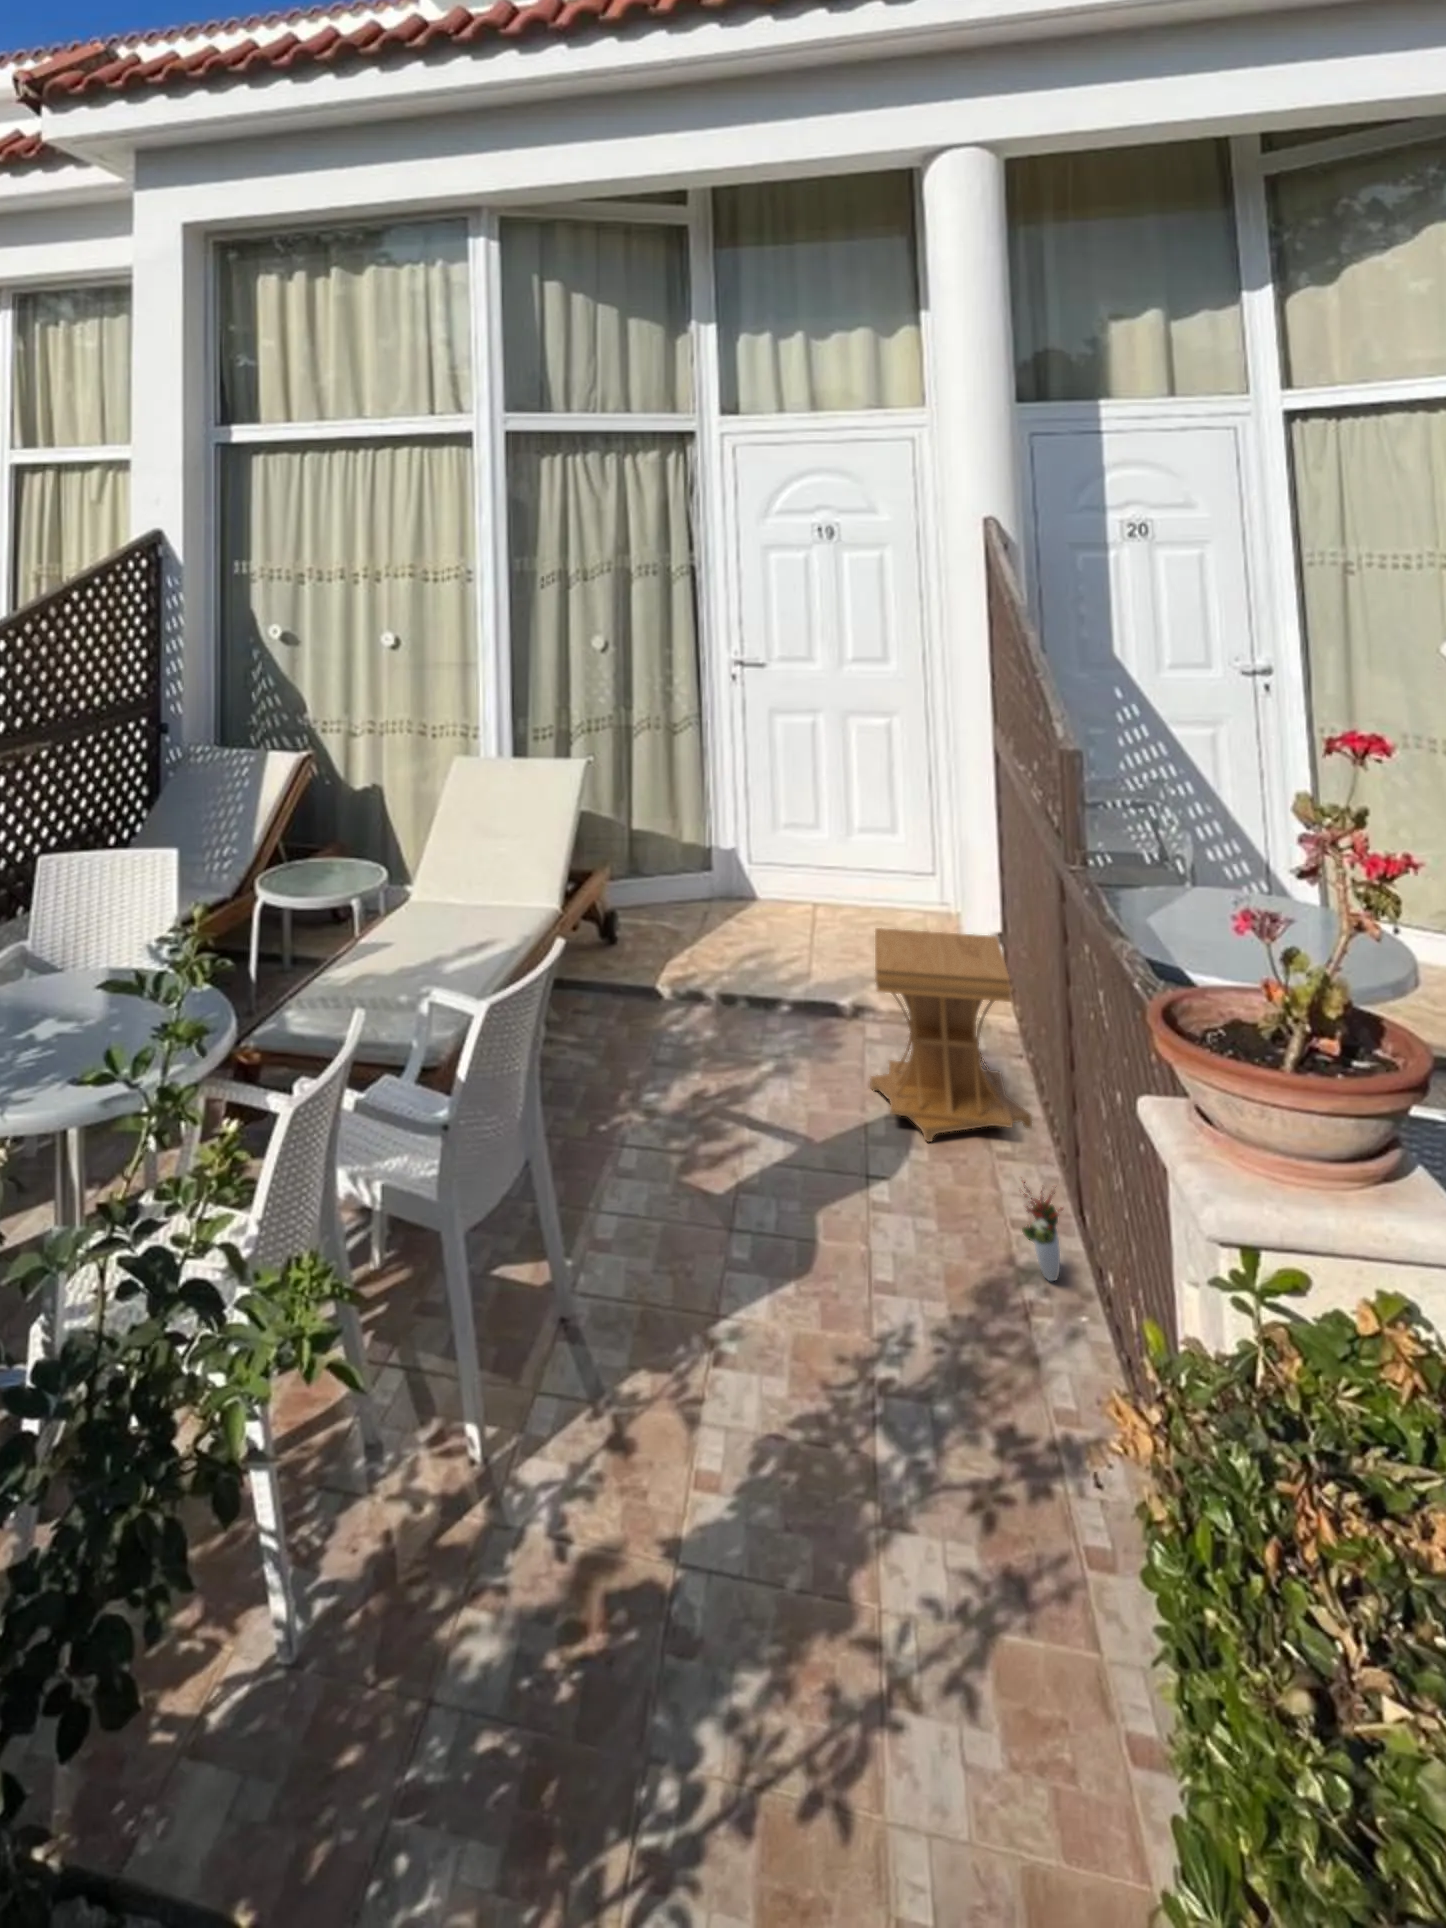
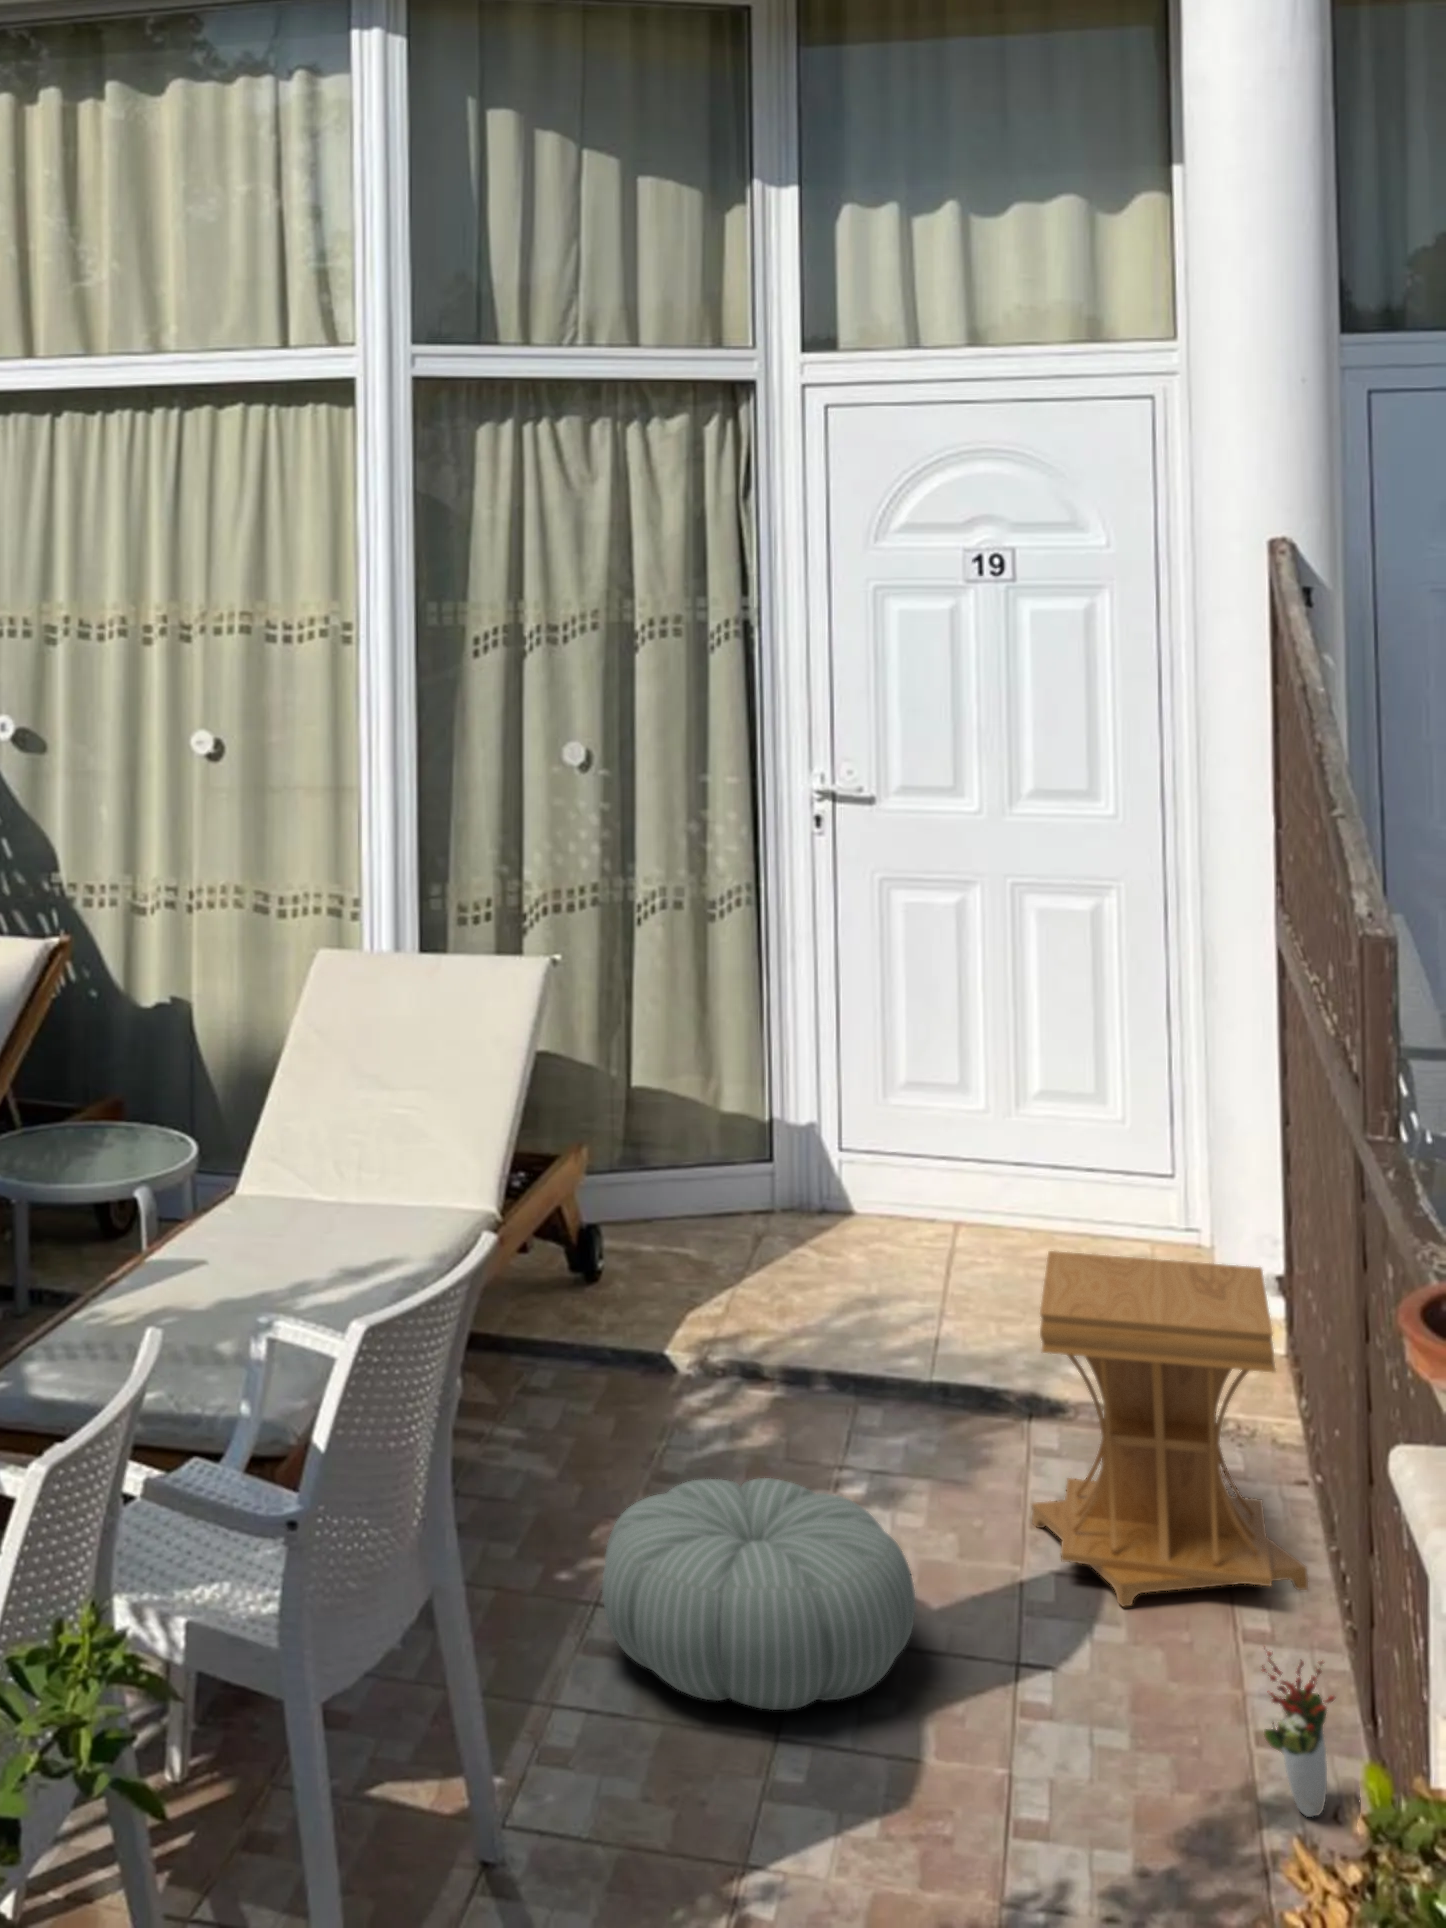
pouf: none [627,1071,810,1218] -> present [602,1478,915,1710]

